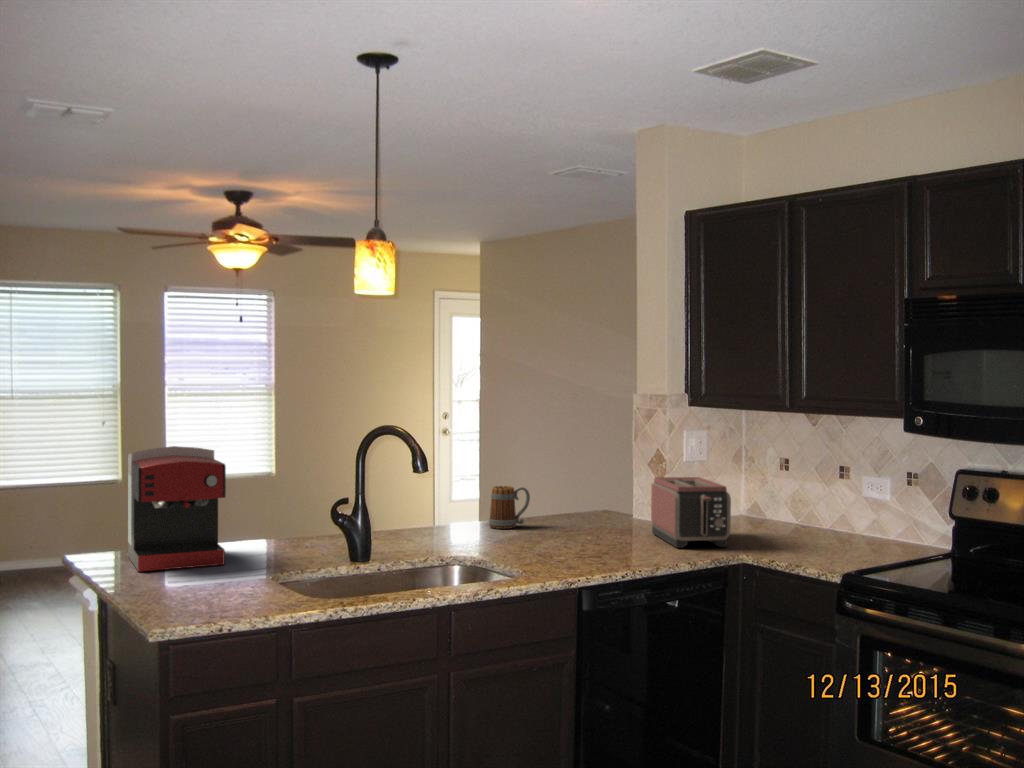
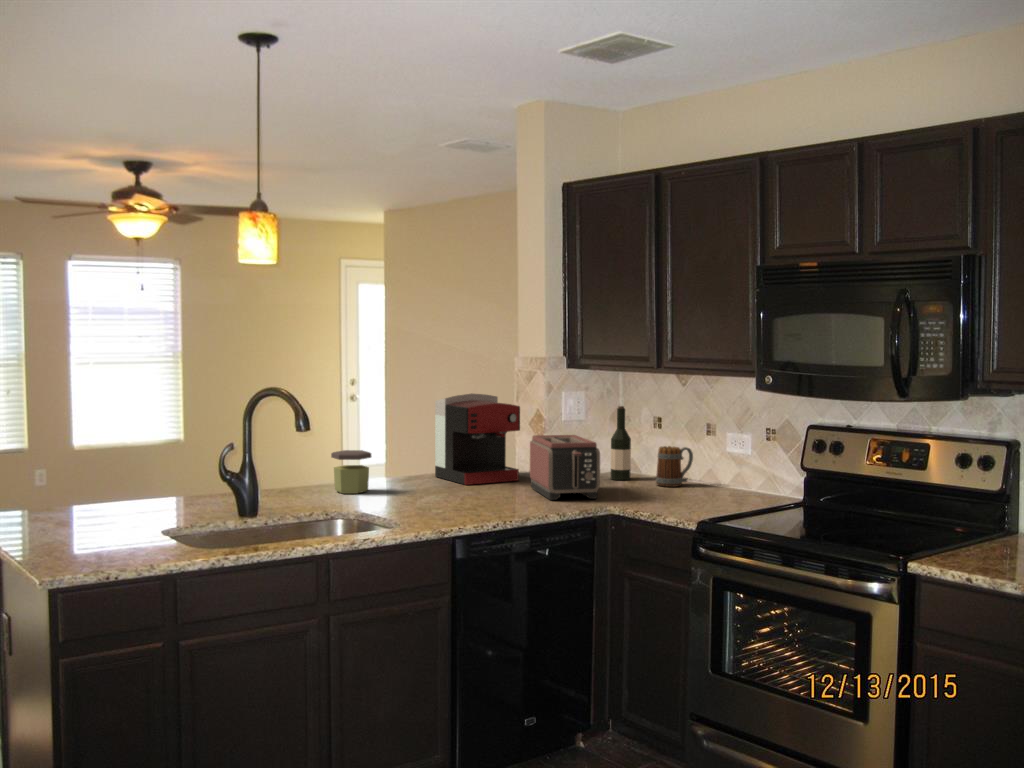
coffee maker: present [128,446,226,572] -> present [435,393,520,485]
wine bottle: none [735,447,757,526] -> present [611,406,631,480]
mug: present [489,486,530,529] -> present [656,446,693,487]
jar: none [442,491,484,537] -> present [331,450,372,494]

